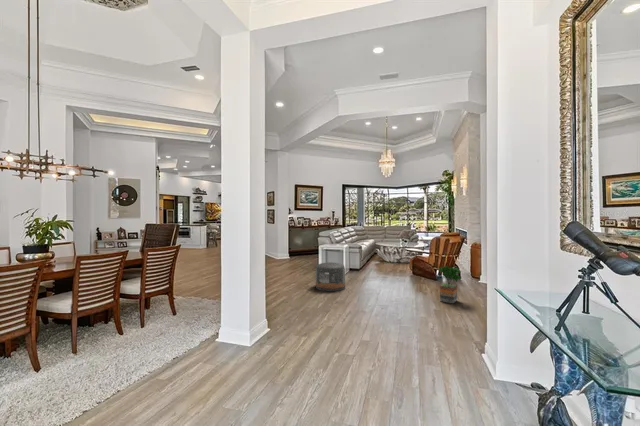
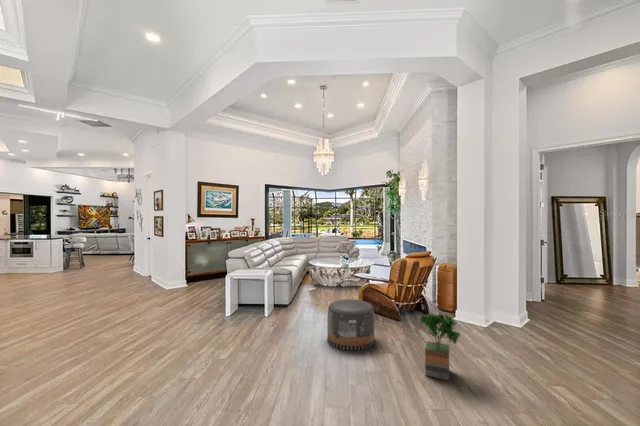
pouf: present [316,262,345,291] -> present [327,299,375,350]

